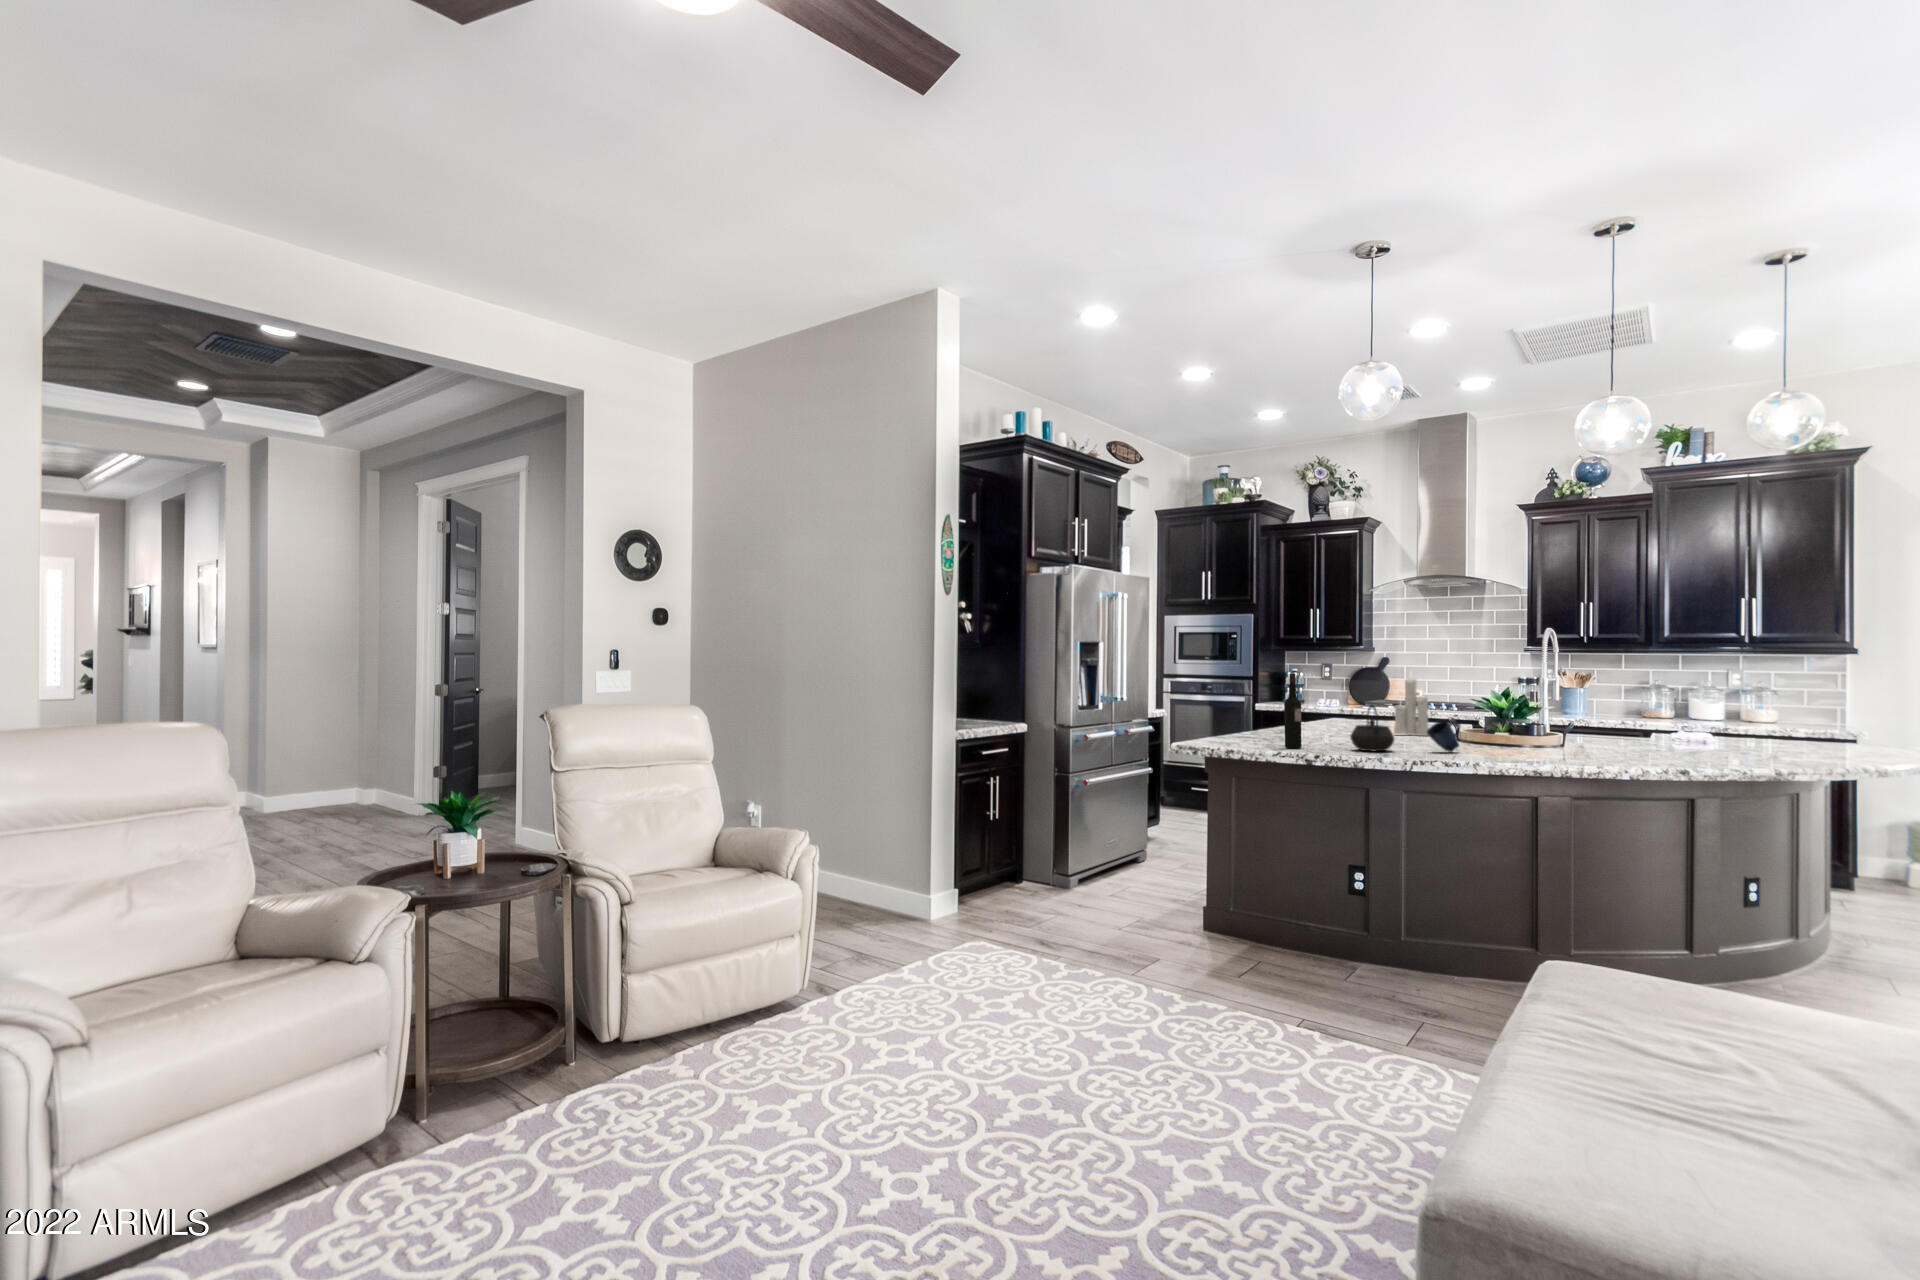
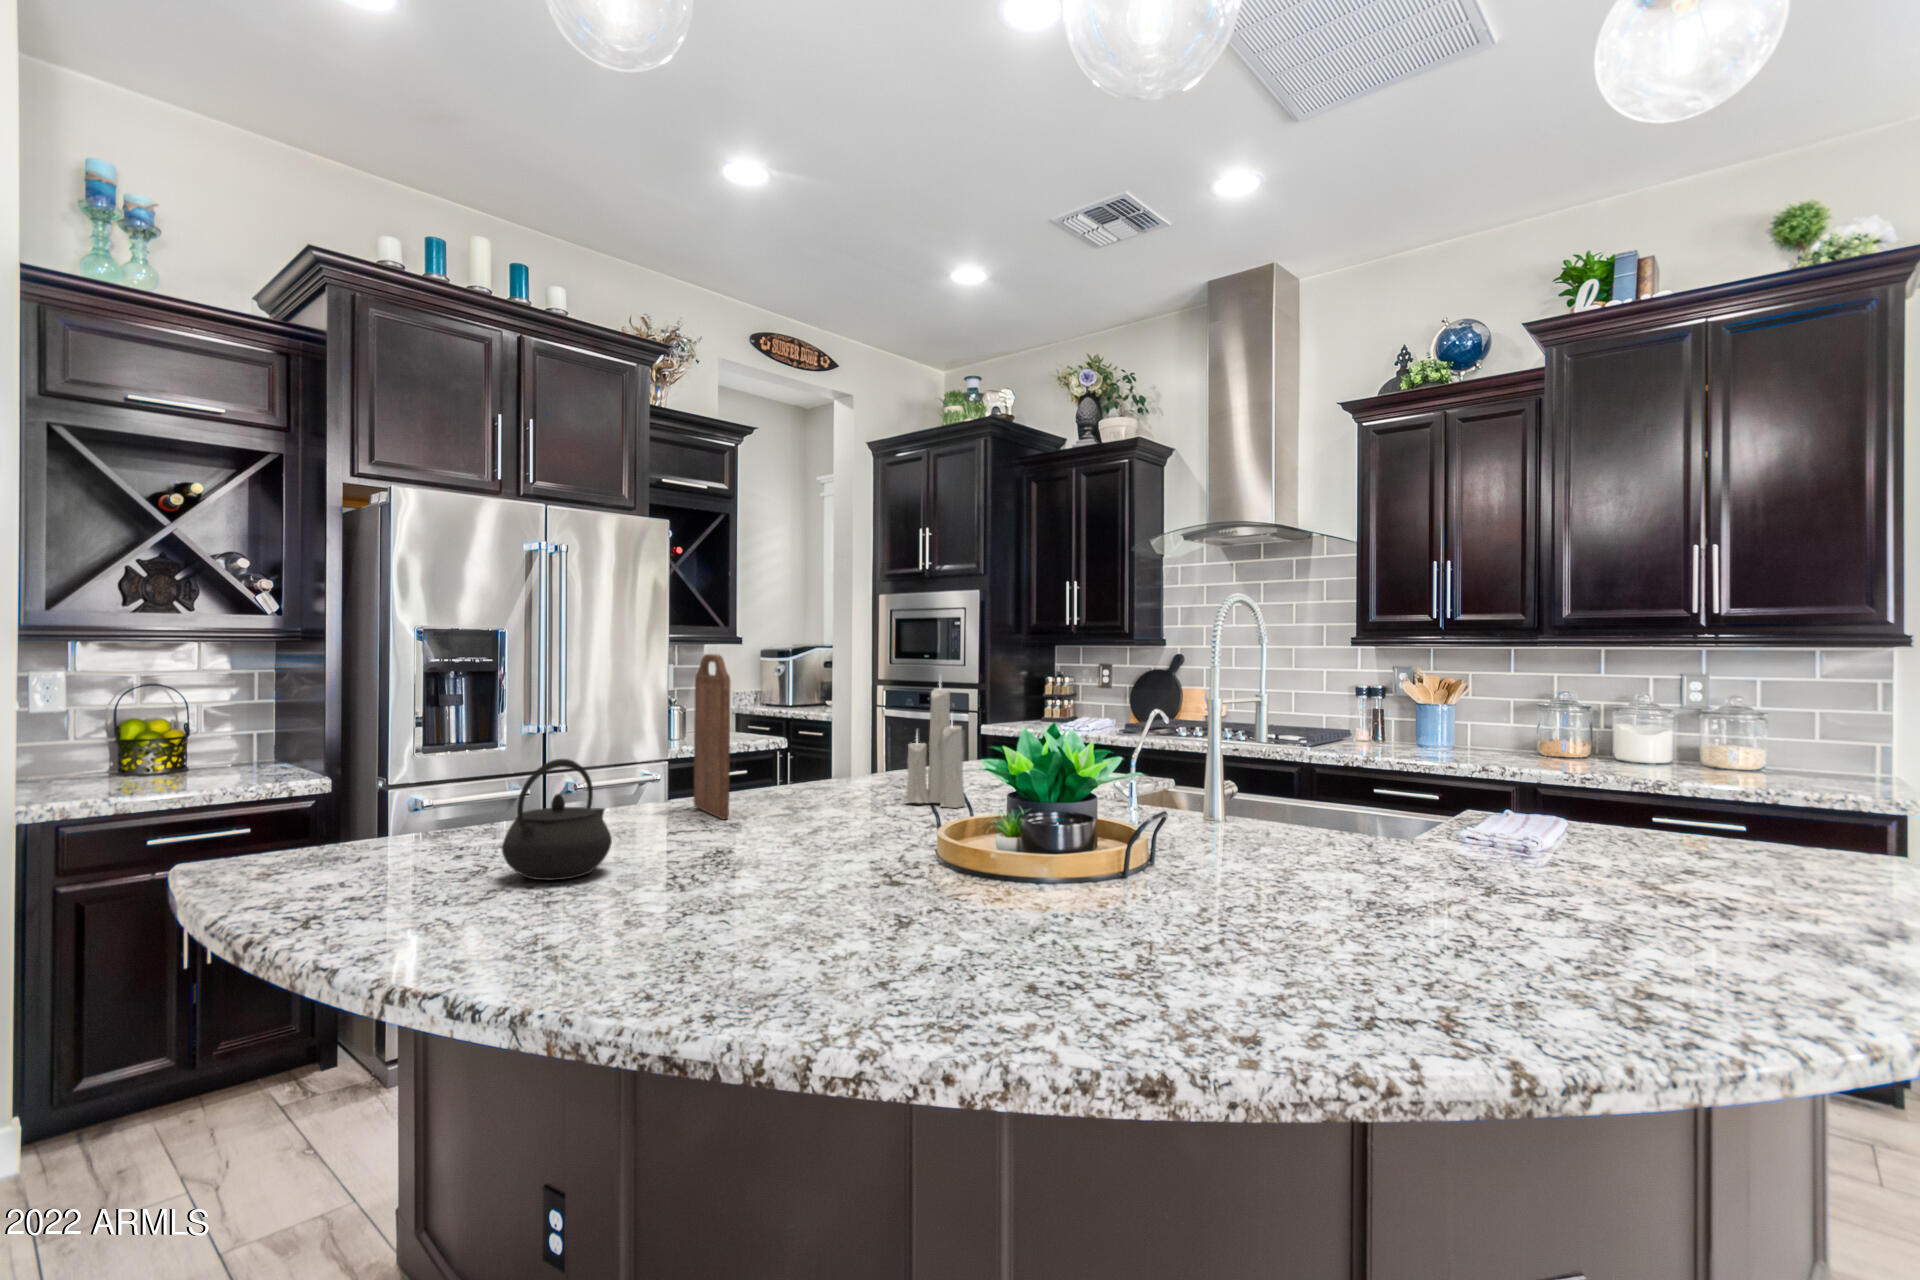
cutting board: none [1301,661,1342,740] -> present [694,654,731,819]
wine bottle: present [1284,673,1301,748] -> none [426,681,469,858]
mug: present [1427,721,1460,752] -> none [644,806,731,891]

